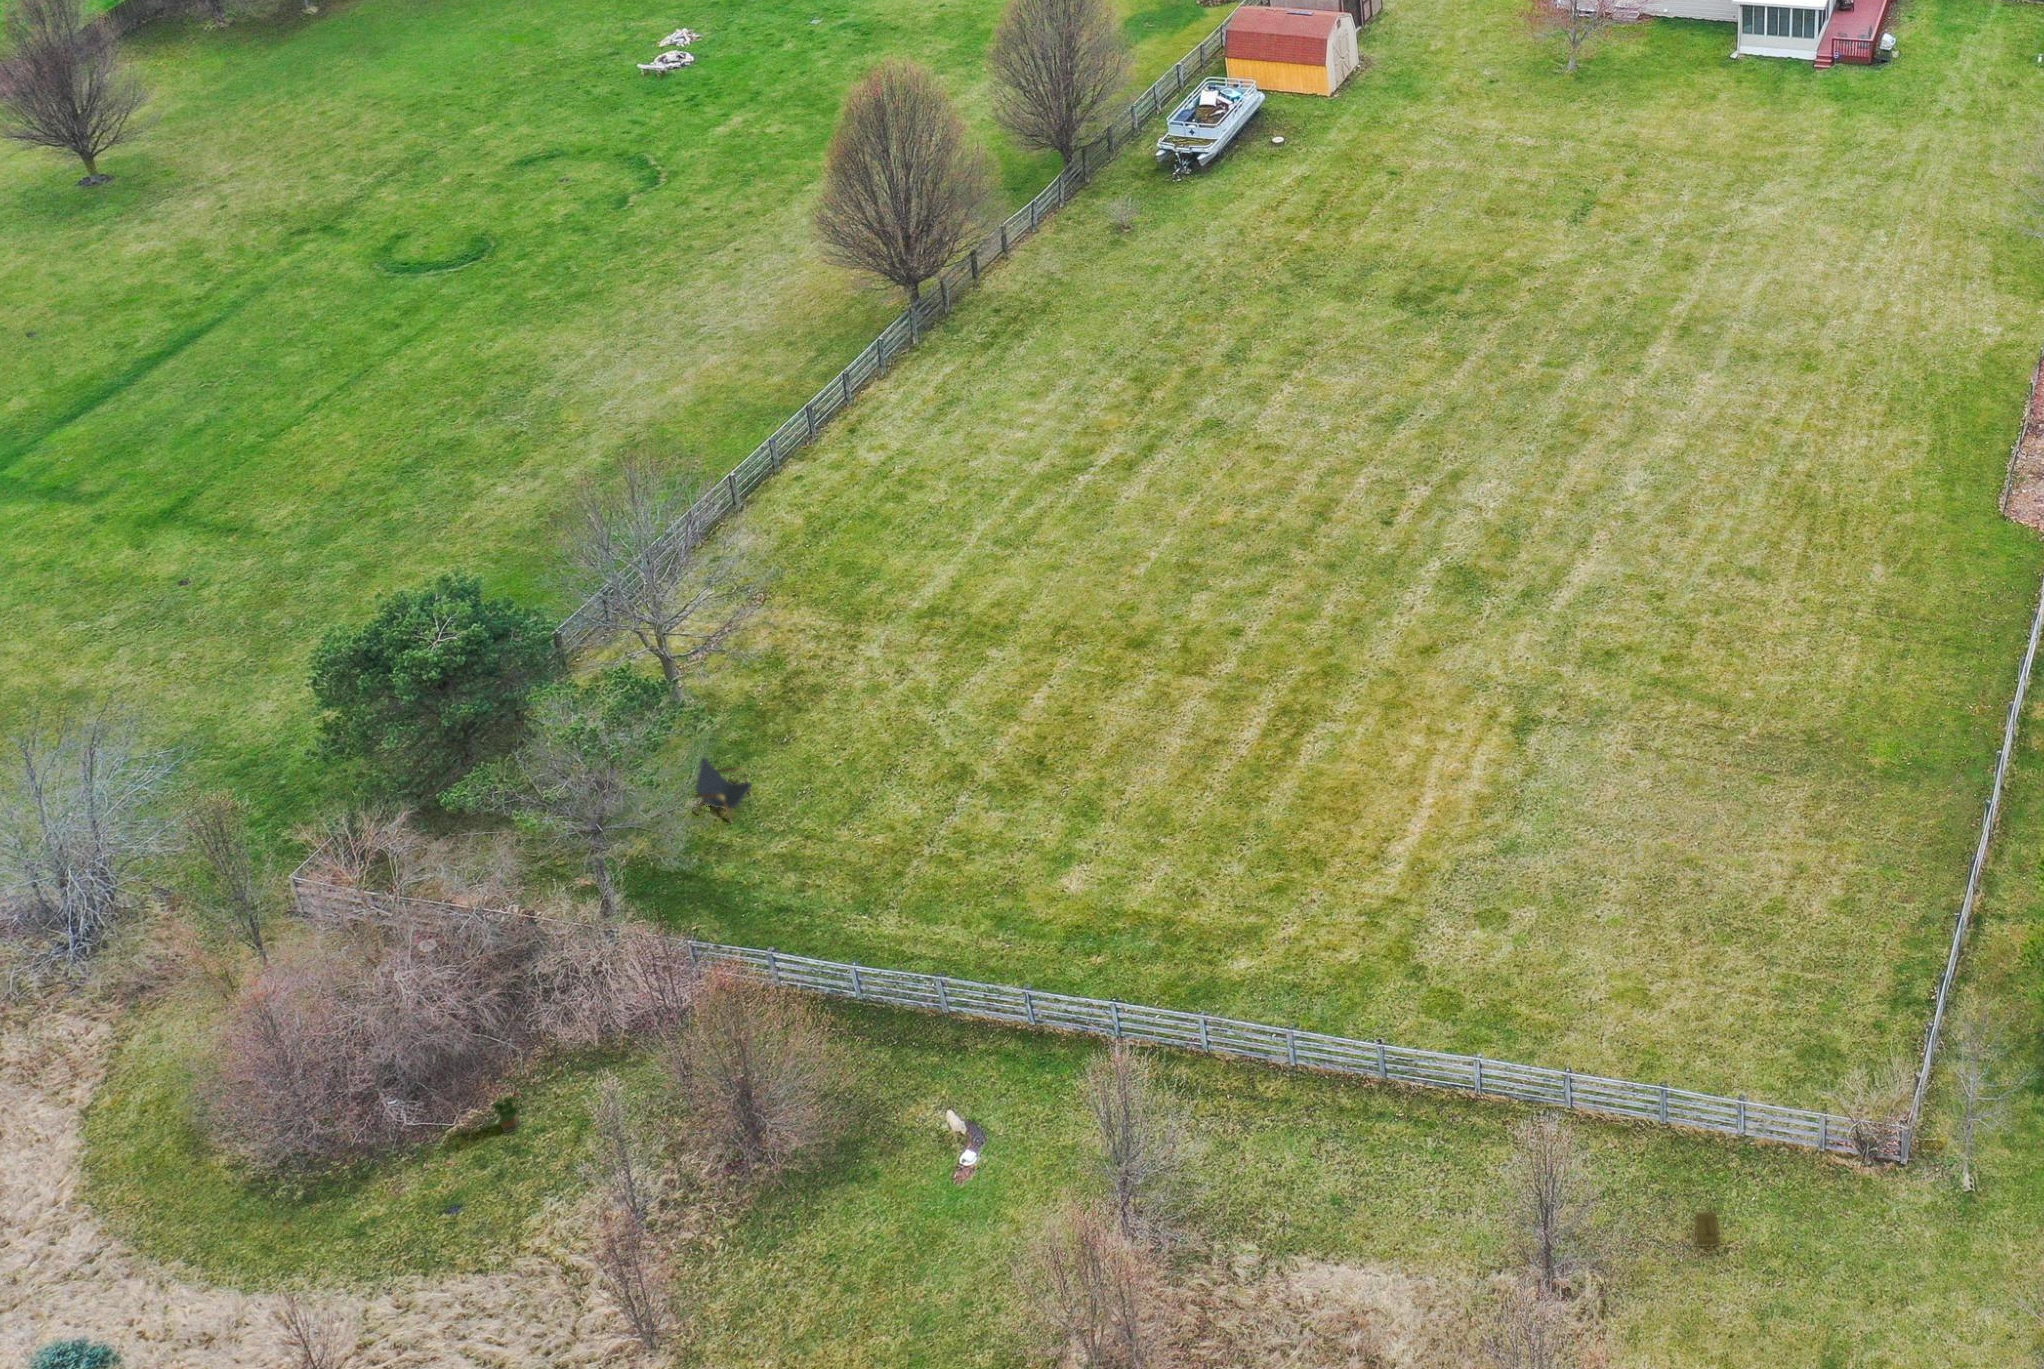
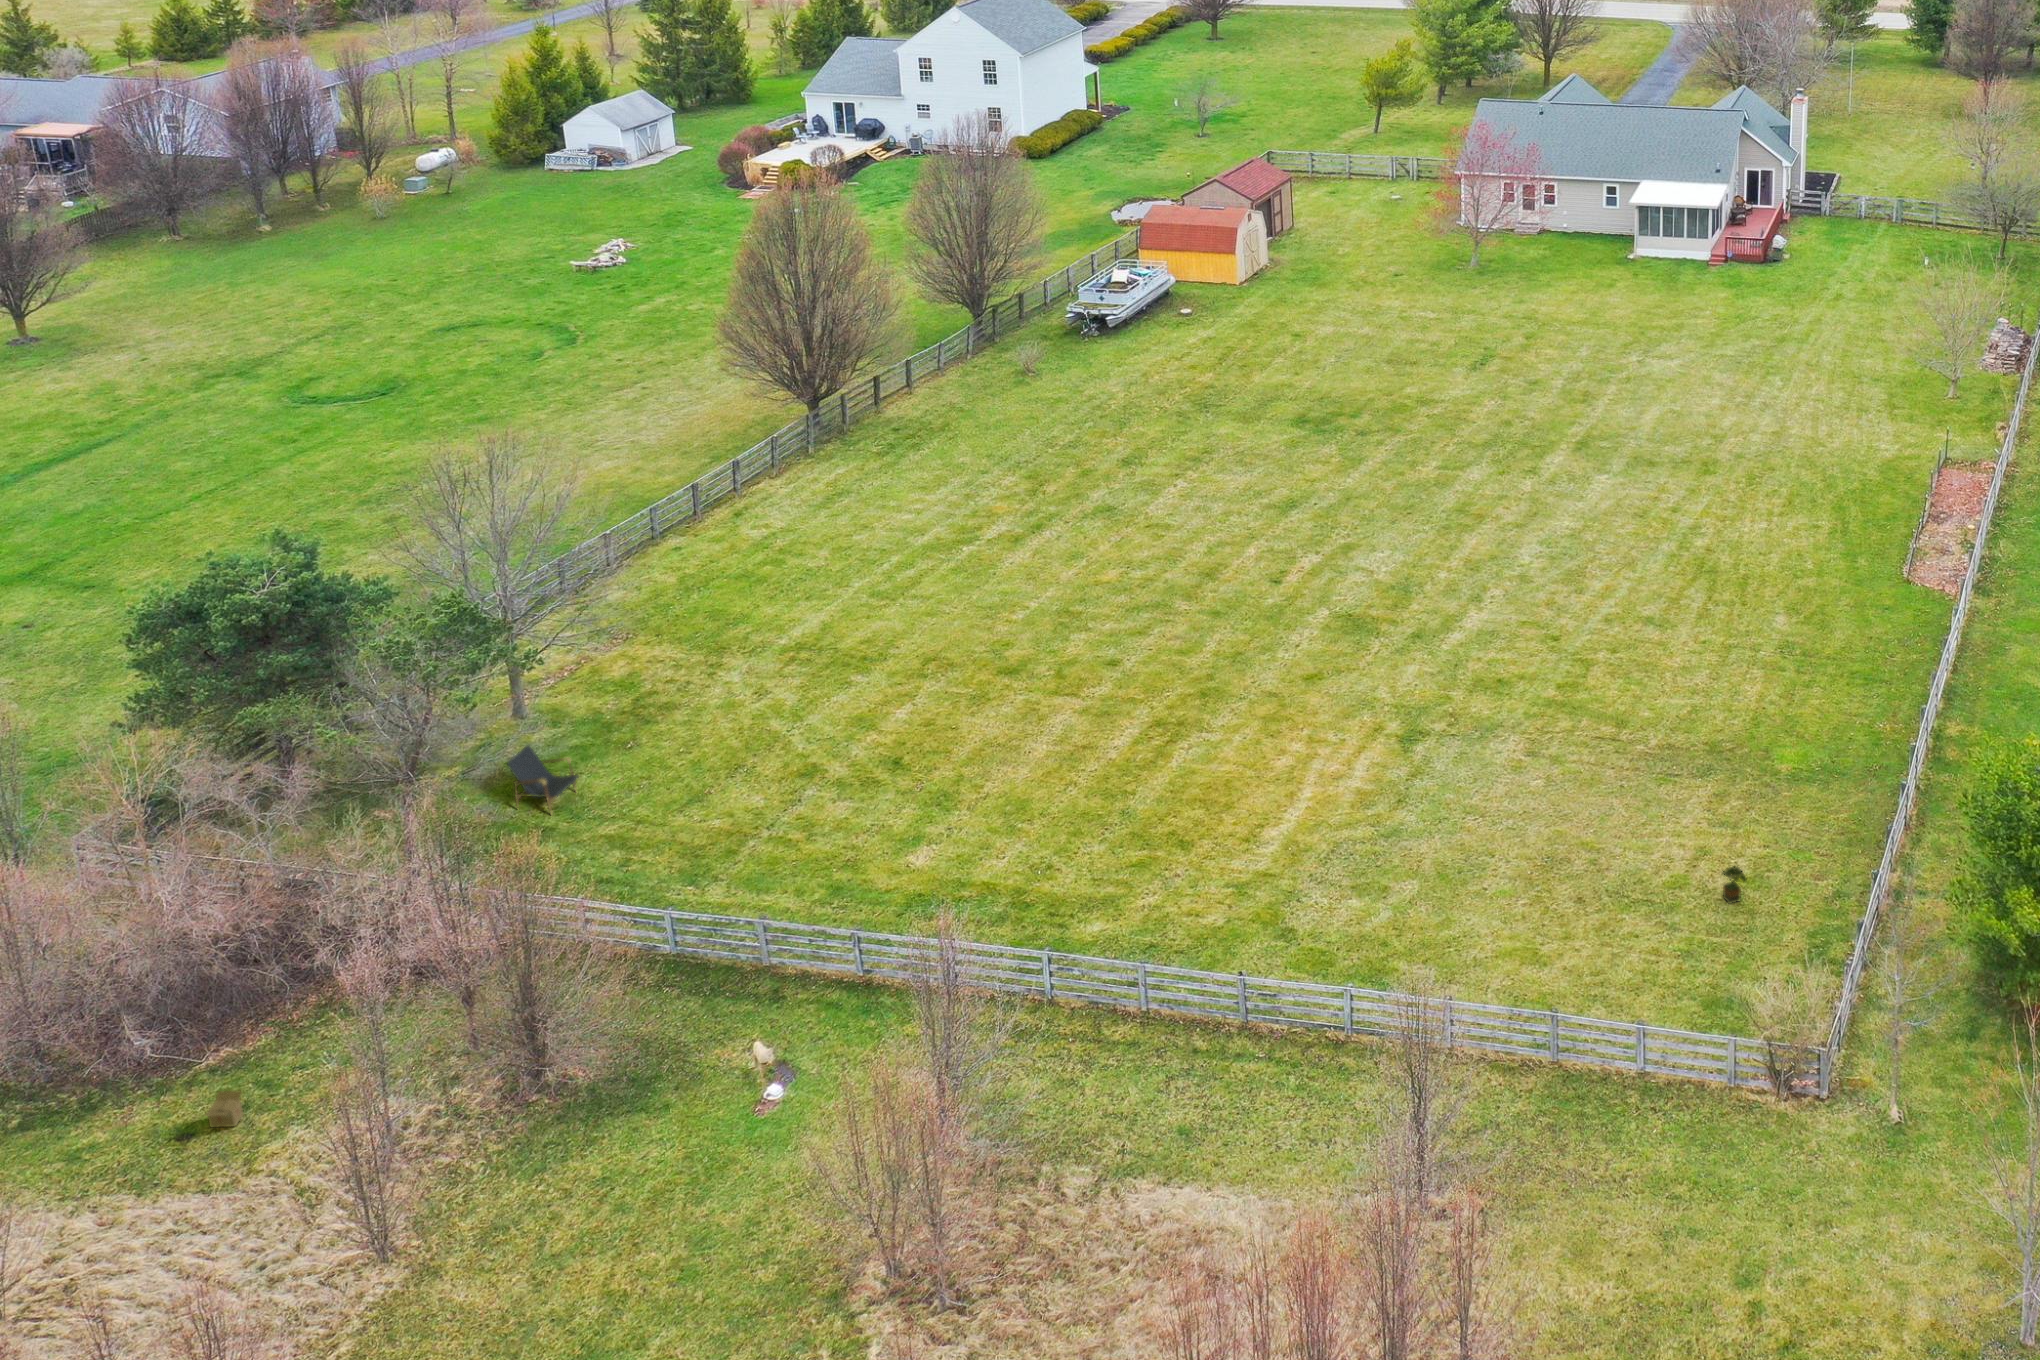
potted tree: present [491,1096,518,1133] -> present [1722,866,1747,903]
cardboard box: present [1695,1212,1720,1247] -> present [205,1090,243,1127]

